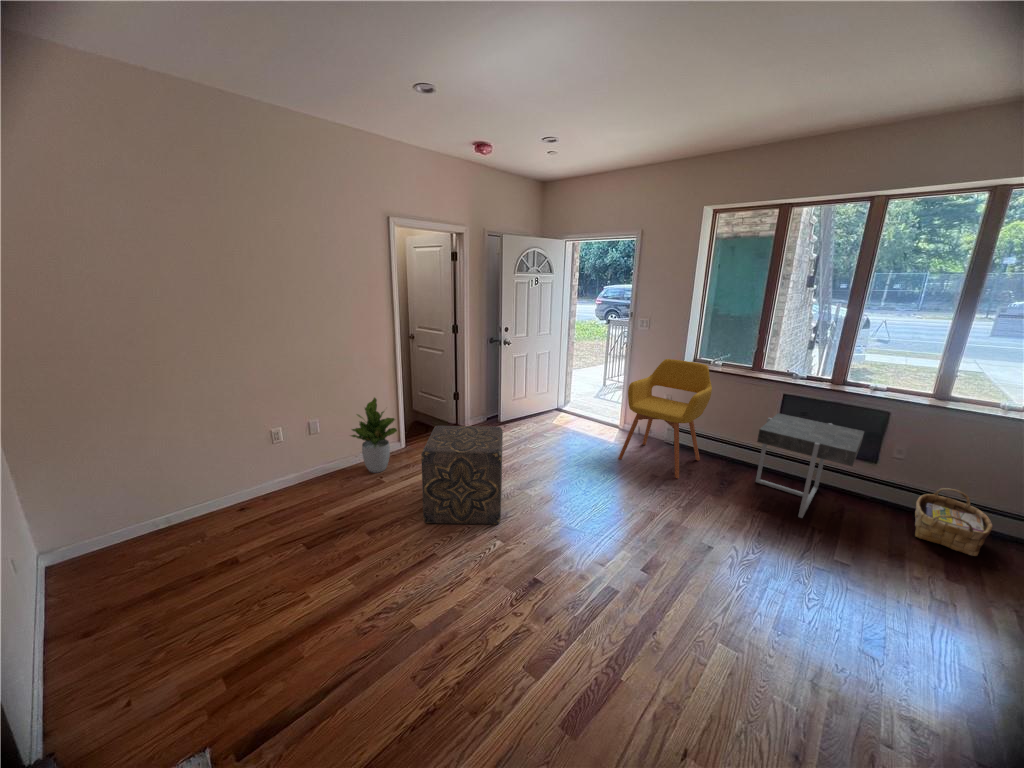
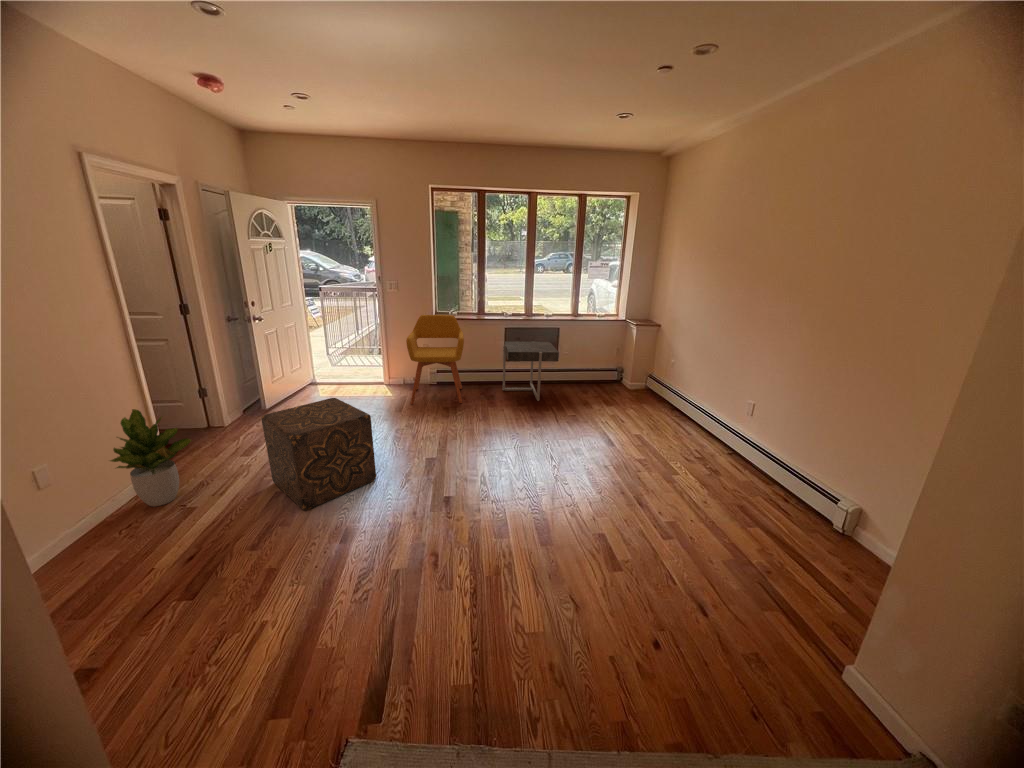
woven basket: present [915,488,992,556] -> none [578,363,608,392]

